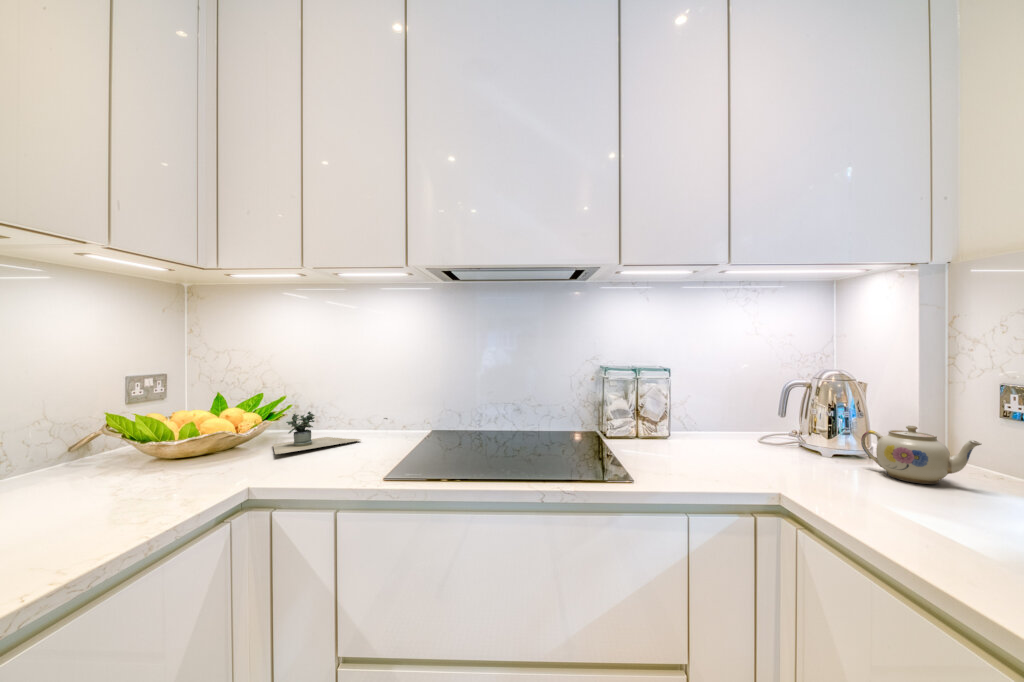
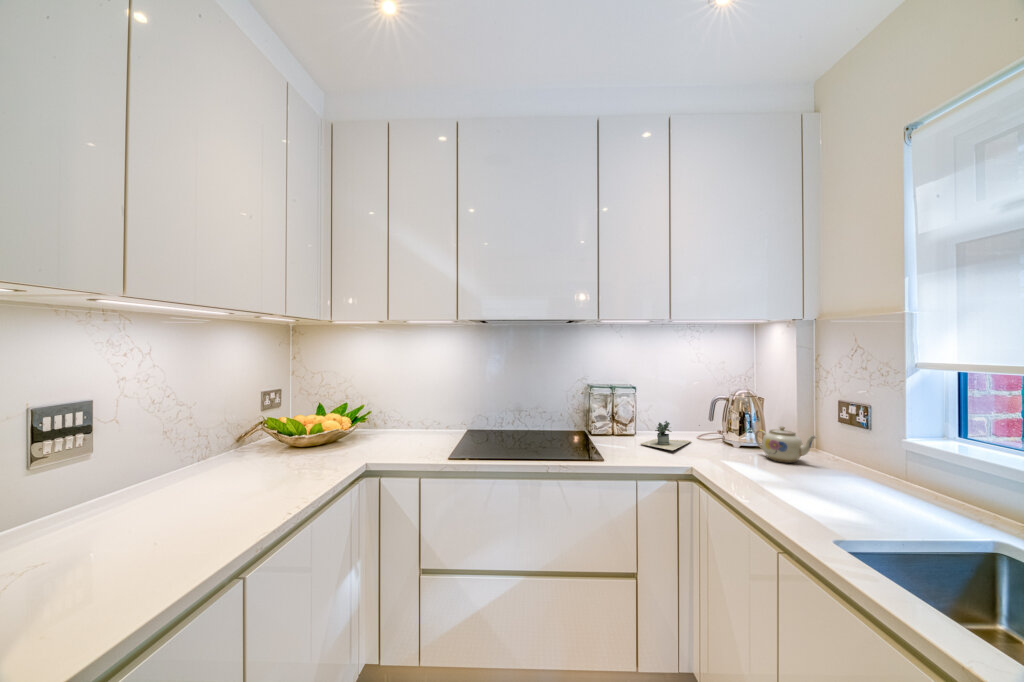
potted plant: present [273,411,387,454] -> present [641,421,691,450]

